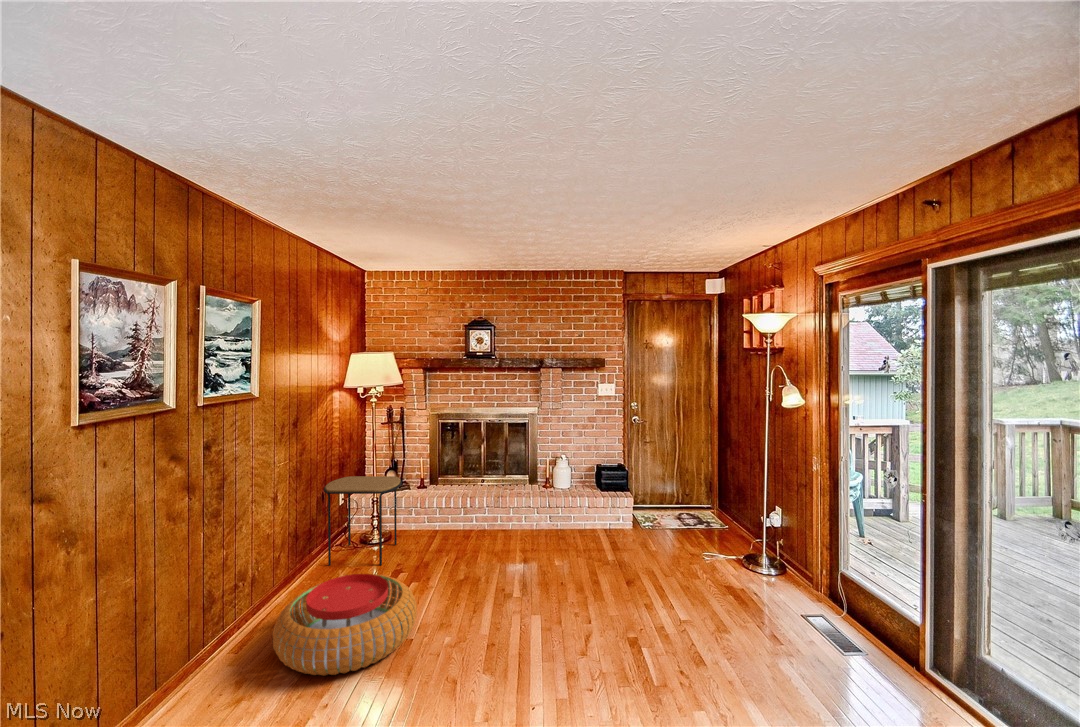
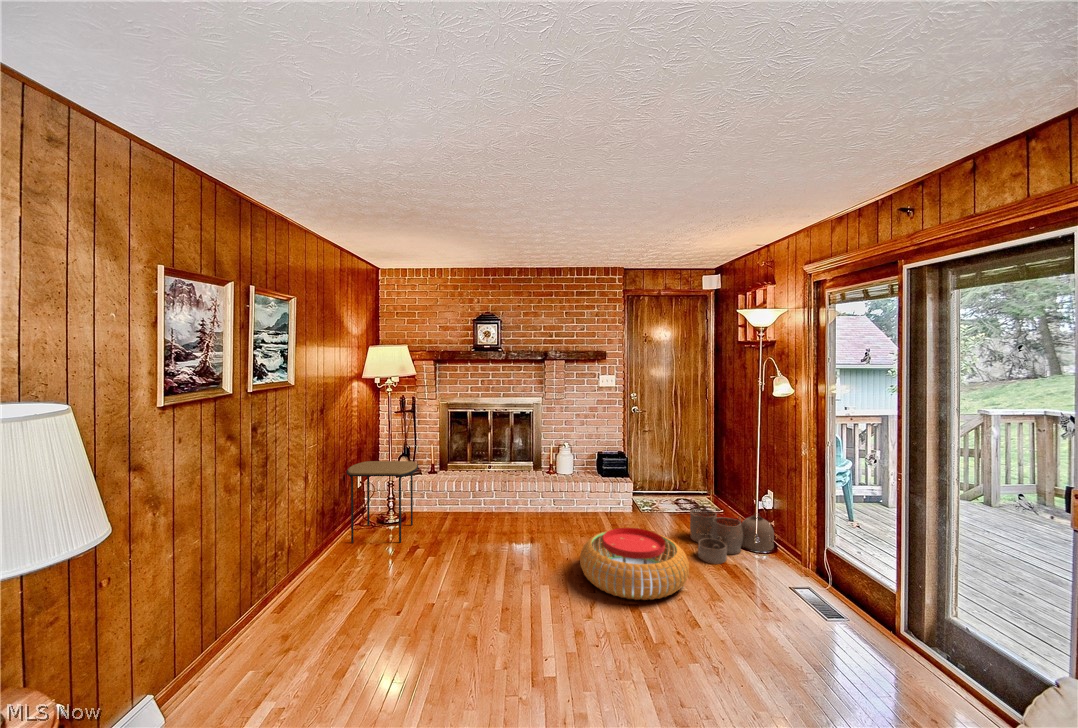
woven basket: none [693,523,784,590] -> present [690,508,774,564]
pouf: present [273,574,416,676] -> present [580,528,689,600]

